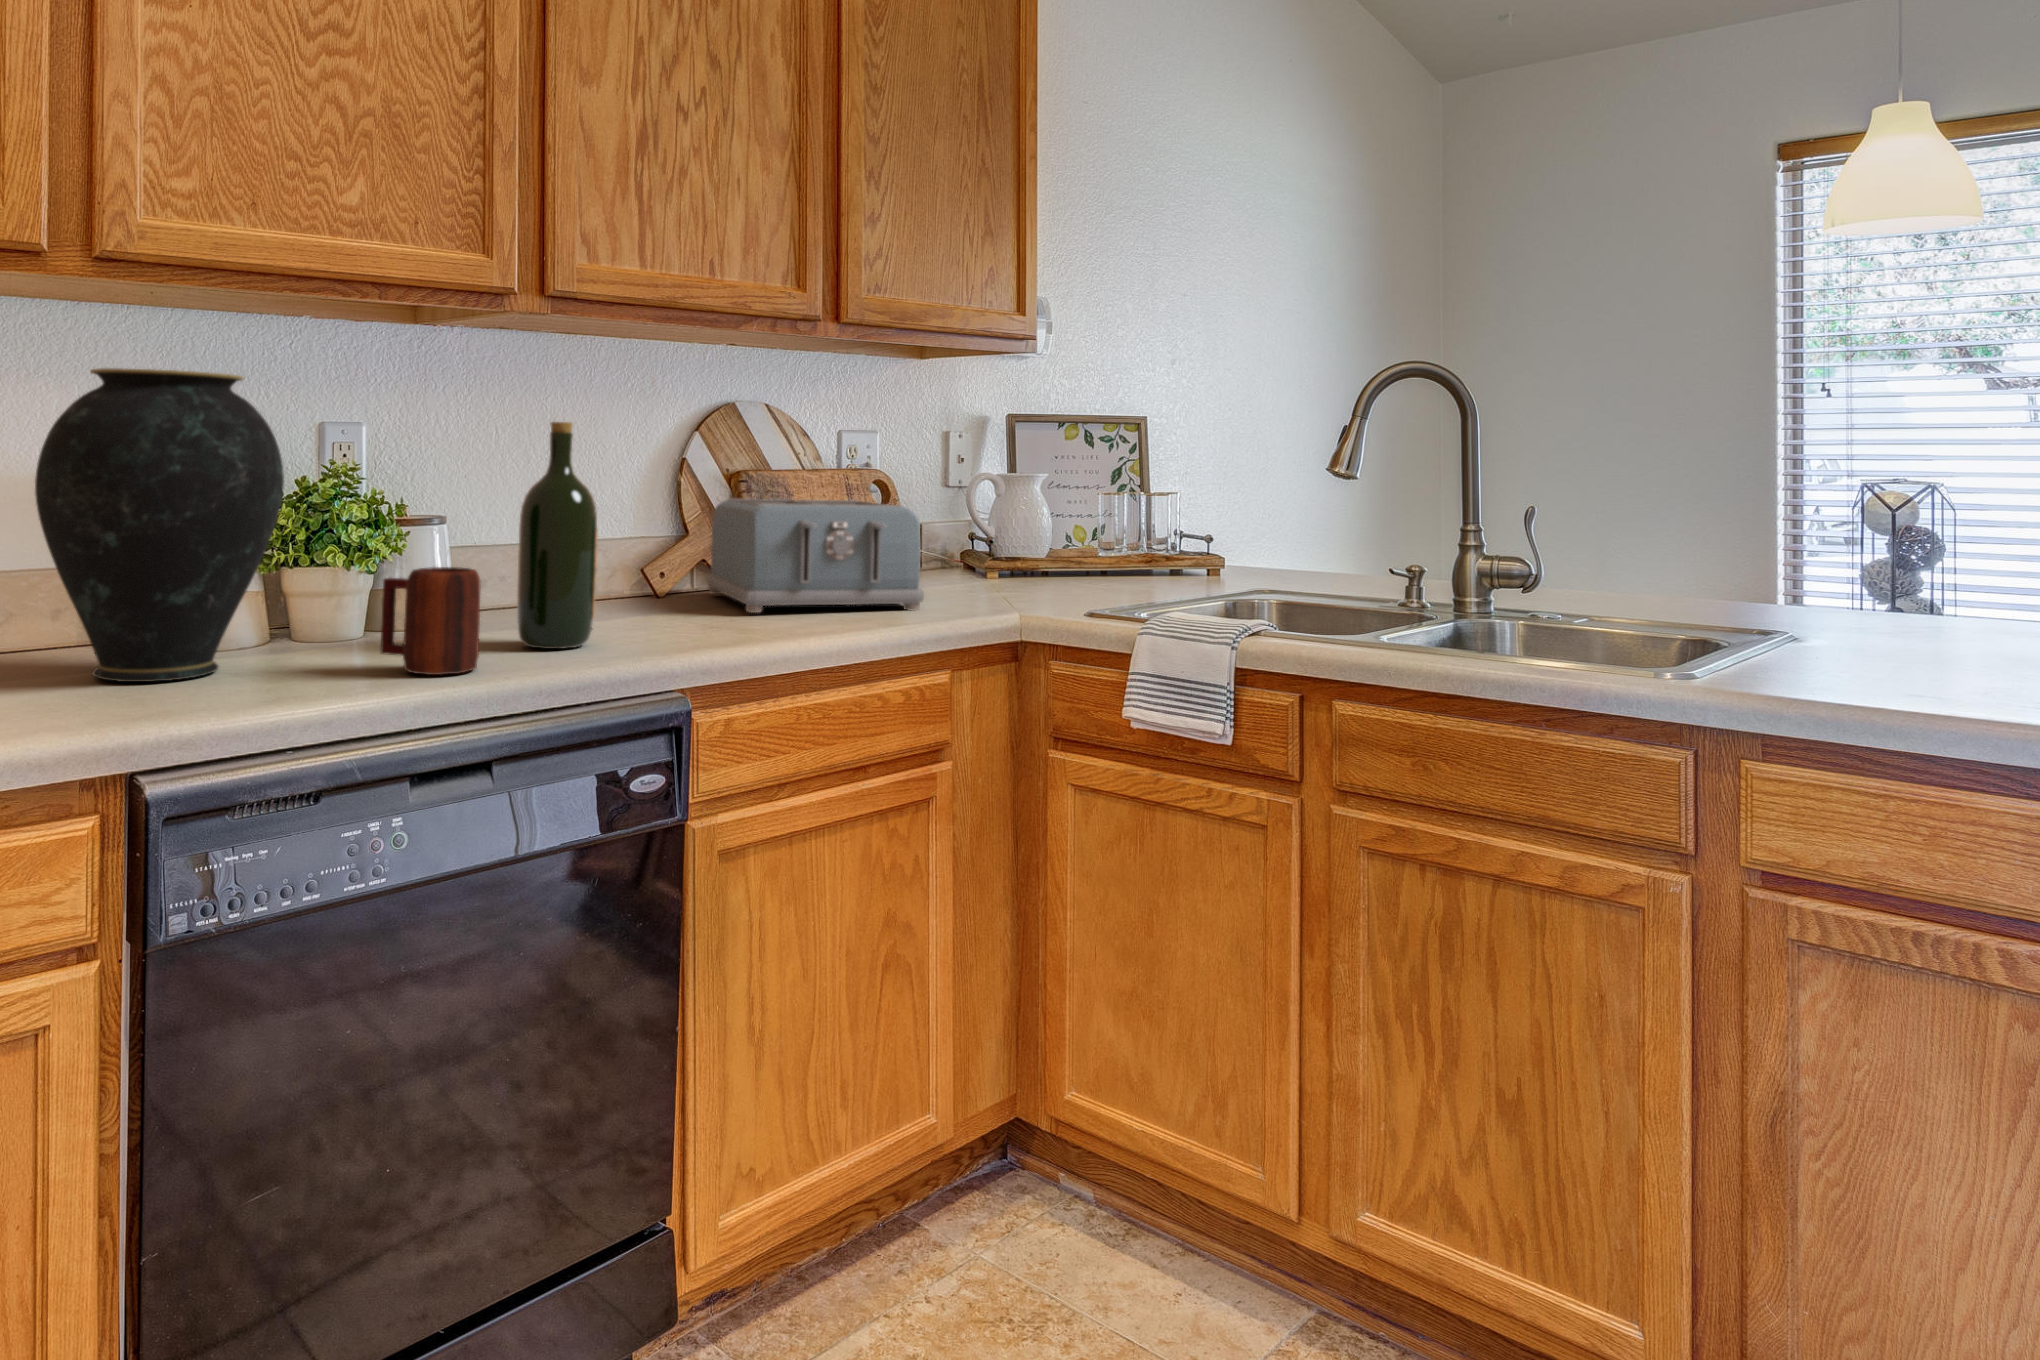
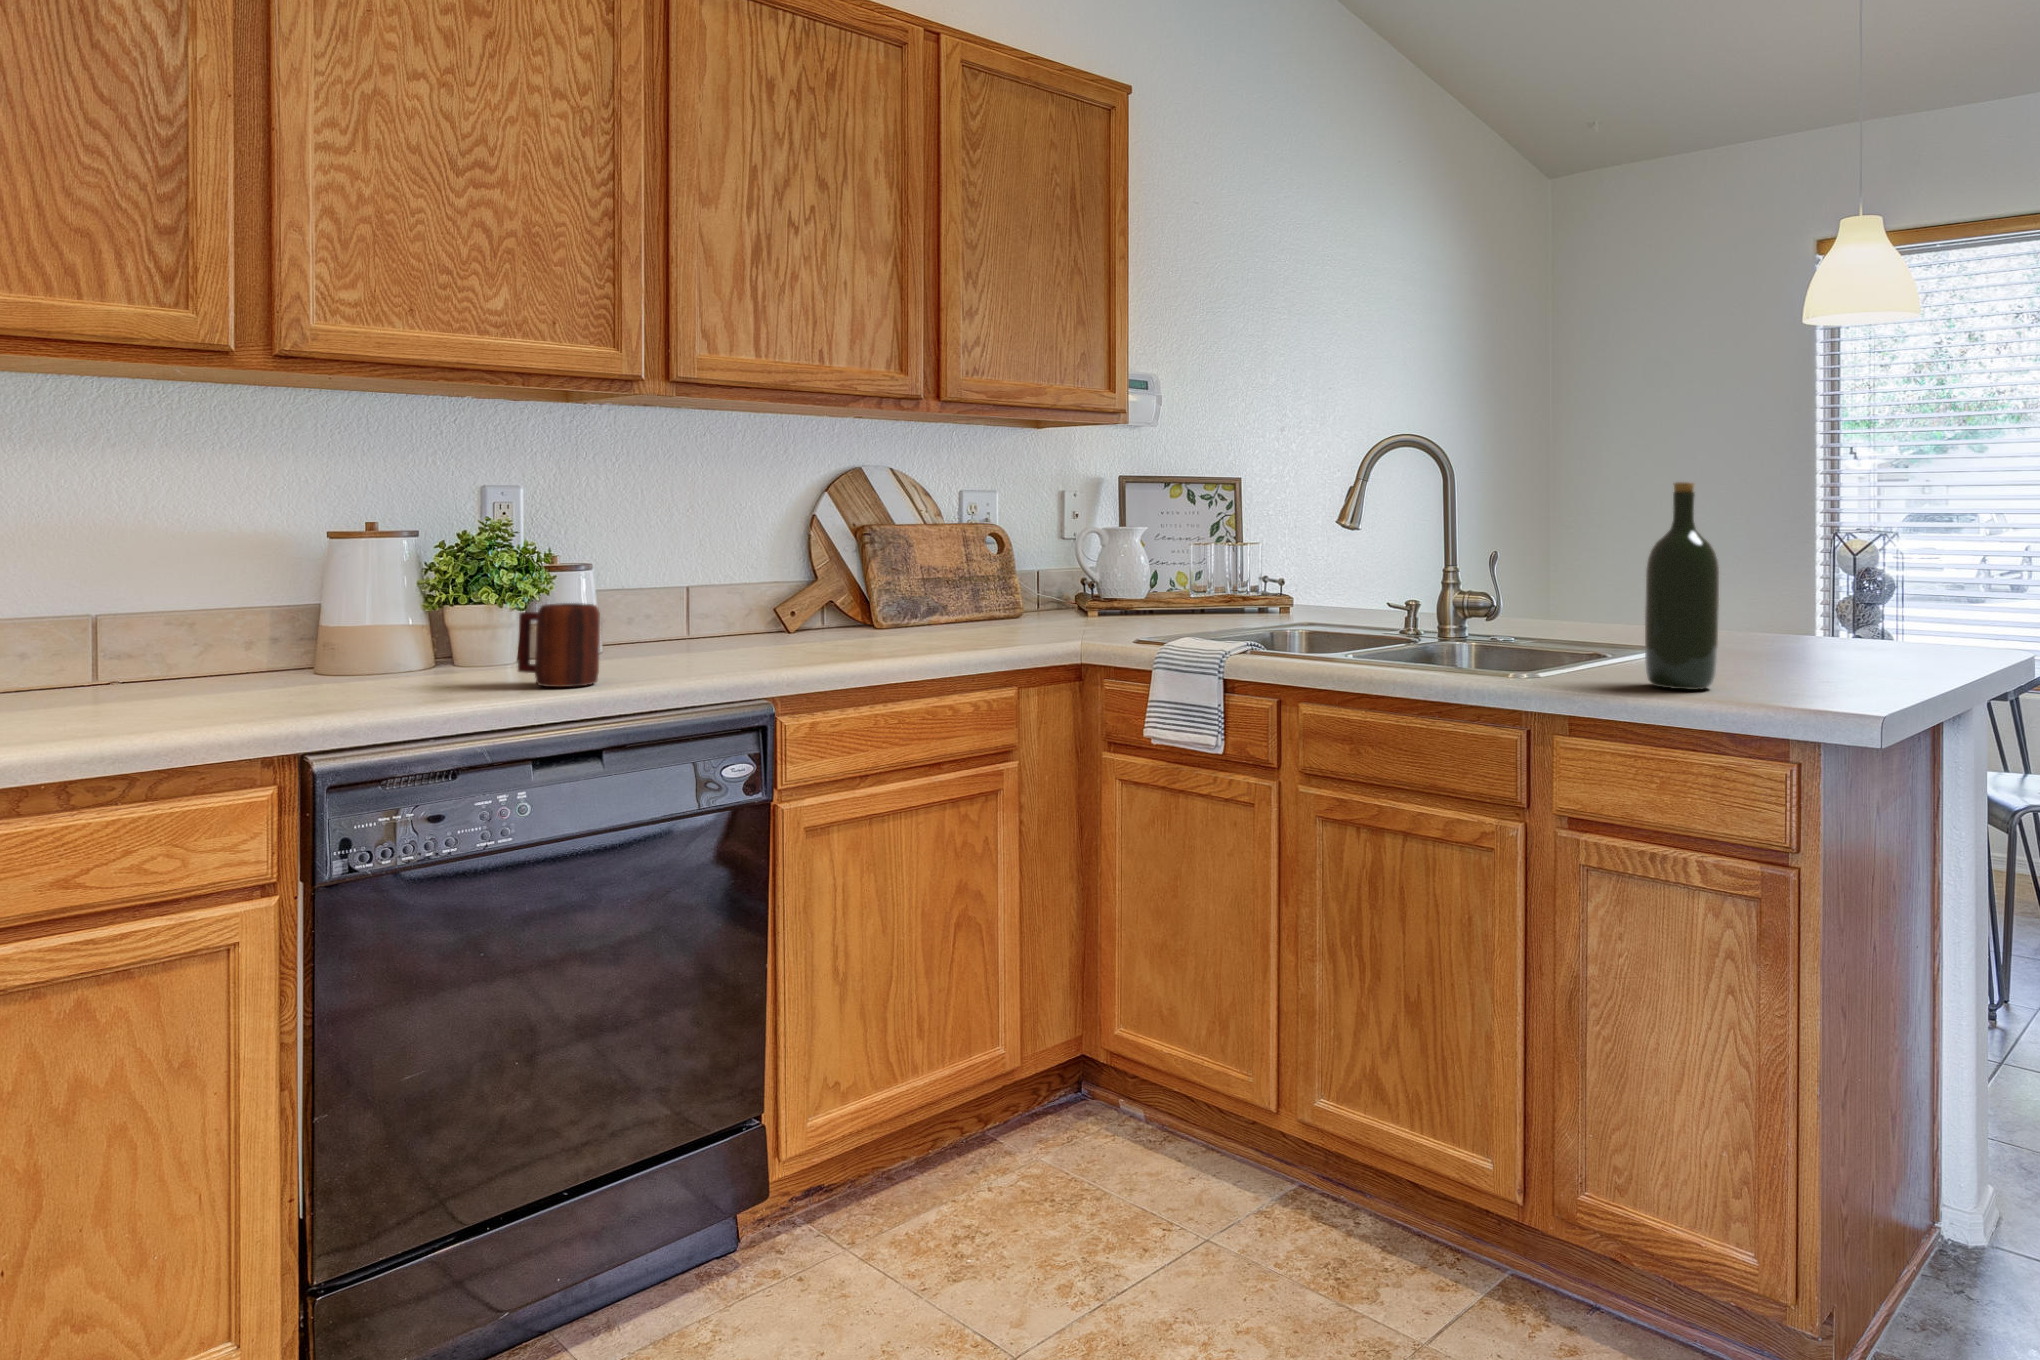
vase: present [35,368,284,682] -> none [227,445,437,694]
wine bottle: present [517,422,598,649] -> present [1645,482,1719,690]
toaster: present [707,499,924,613] -> none [834,551,1008,645]

